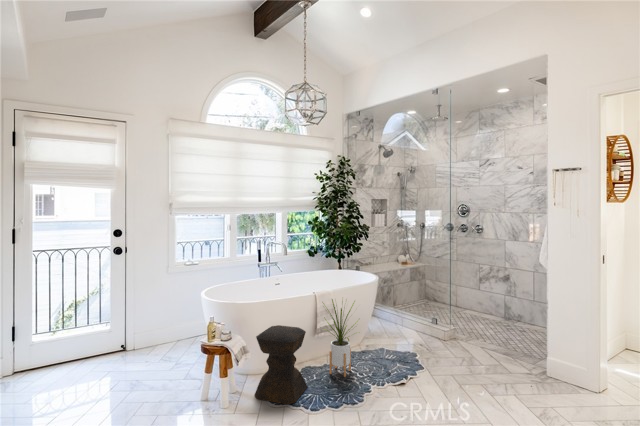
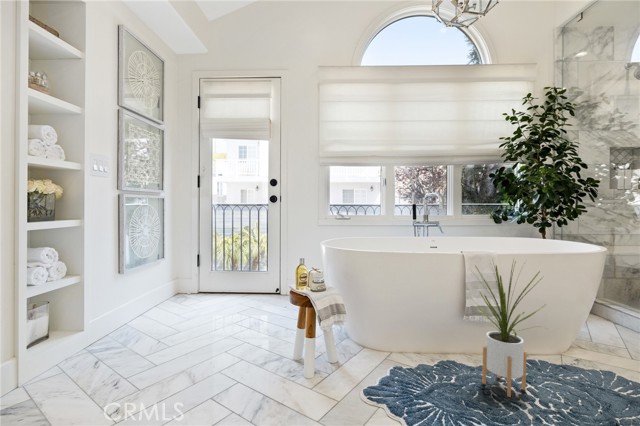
stool: present [255,325,307,404] -> none [351,287,433,407]

